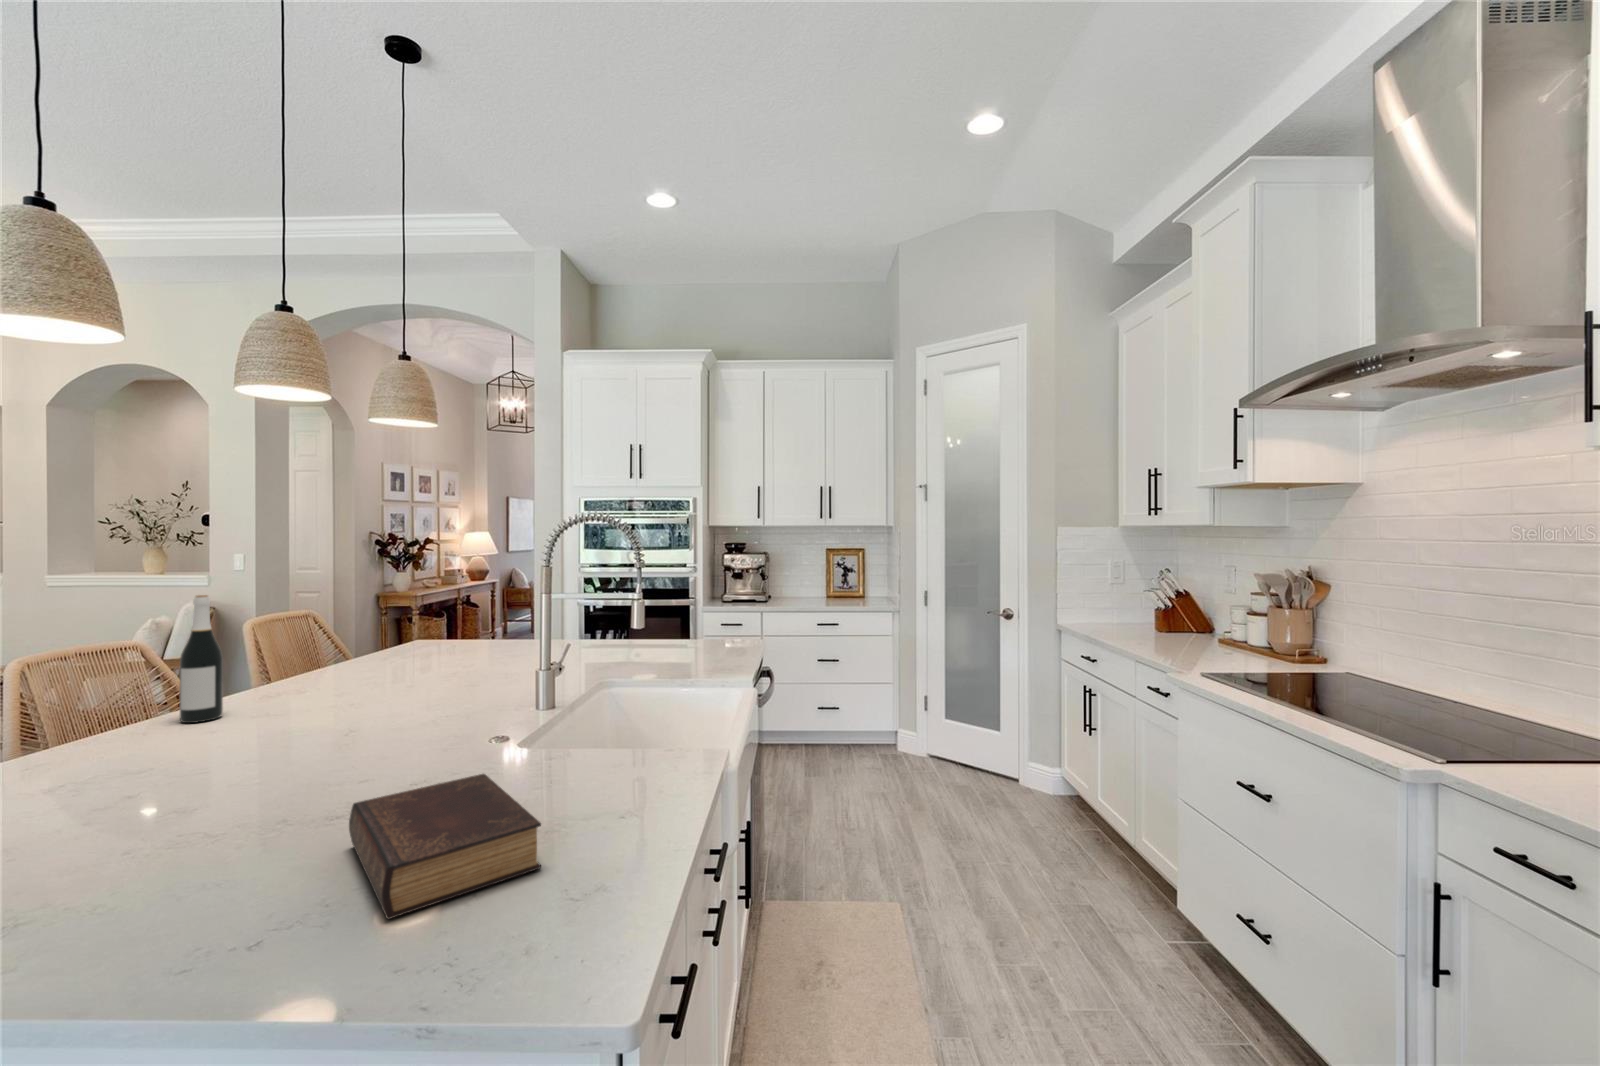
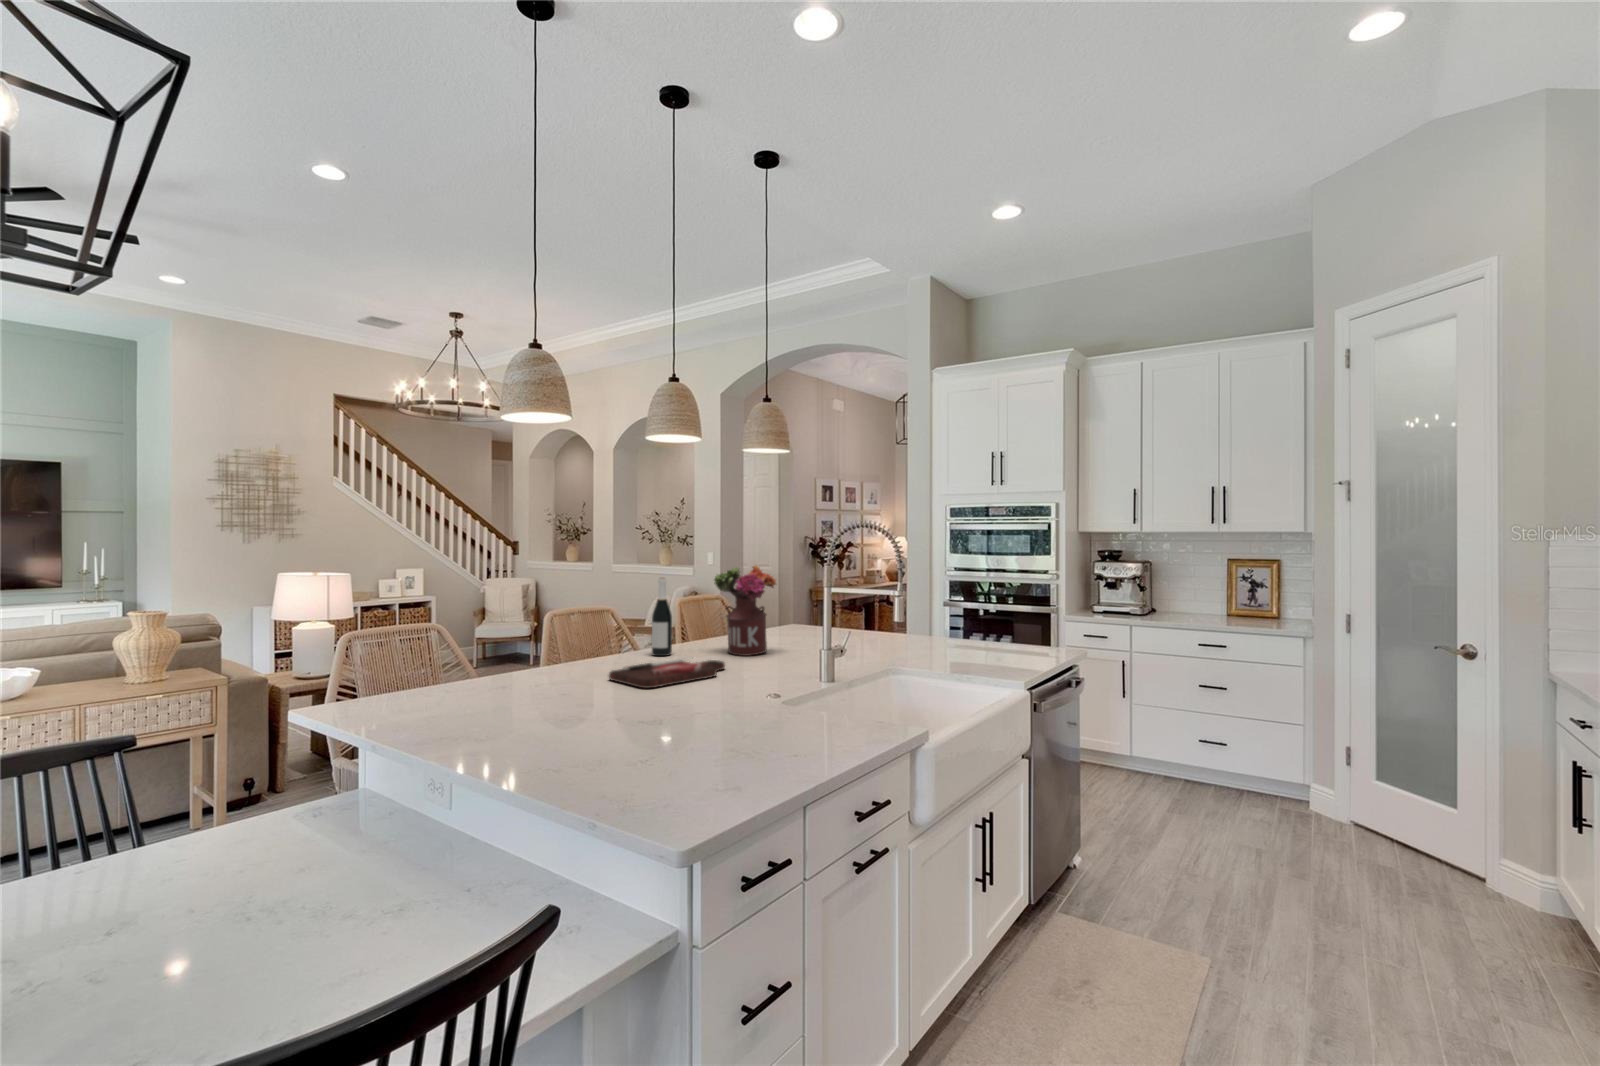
flower arrangement: none [302,569,411,701] -> present [714,566,776,656]
cutting board: none [101,716,344,794] -> present [609,659,725,688]
book: present [349,774,541,919] -> none [687,696,771,751]

